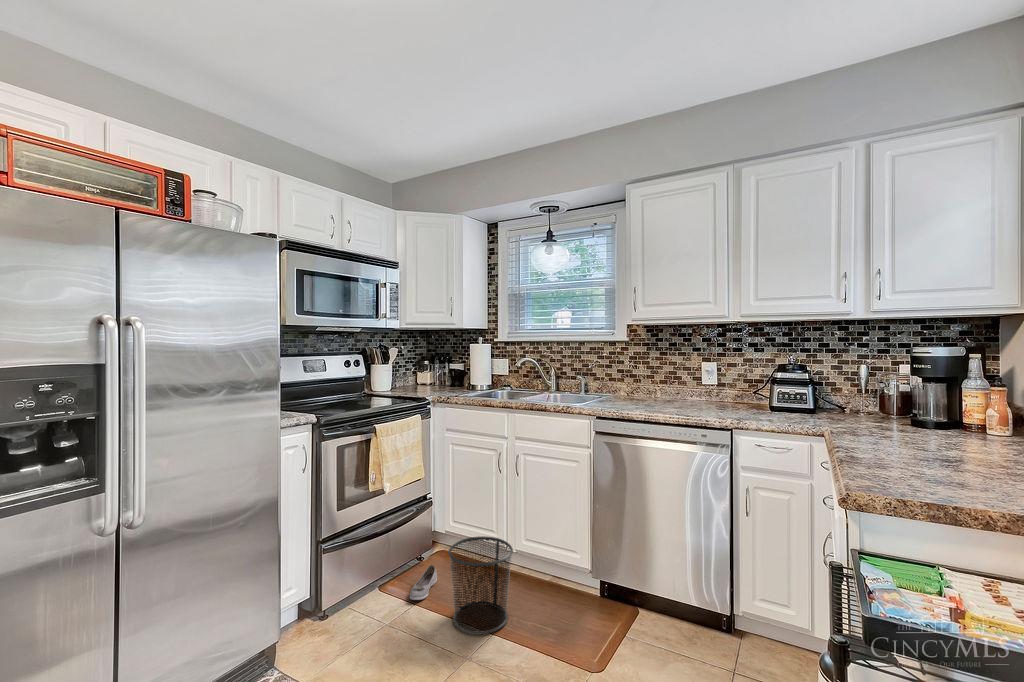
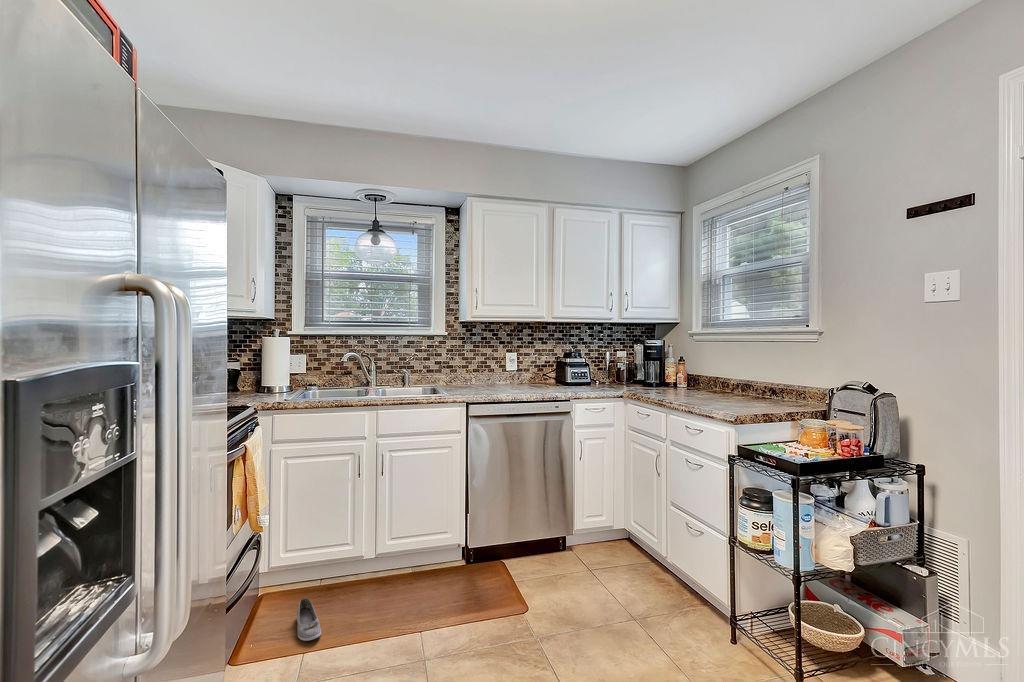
waste bin: present [448,536,513,634] -> none [366,536,434,637]

